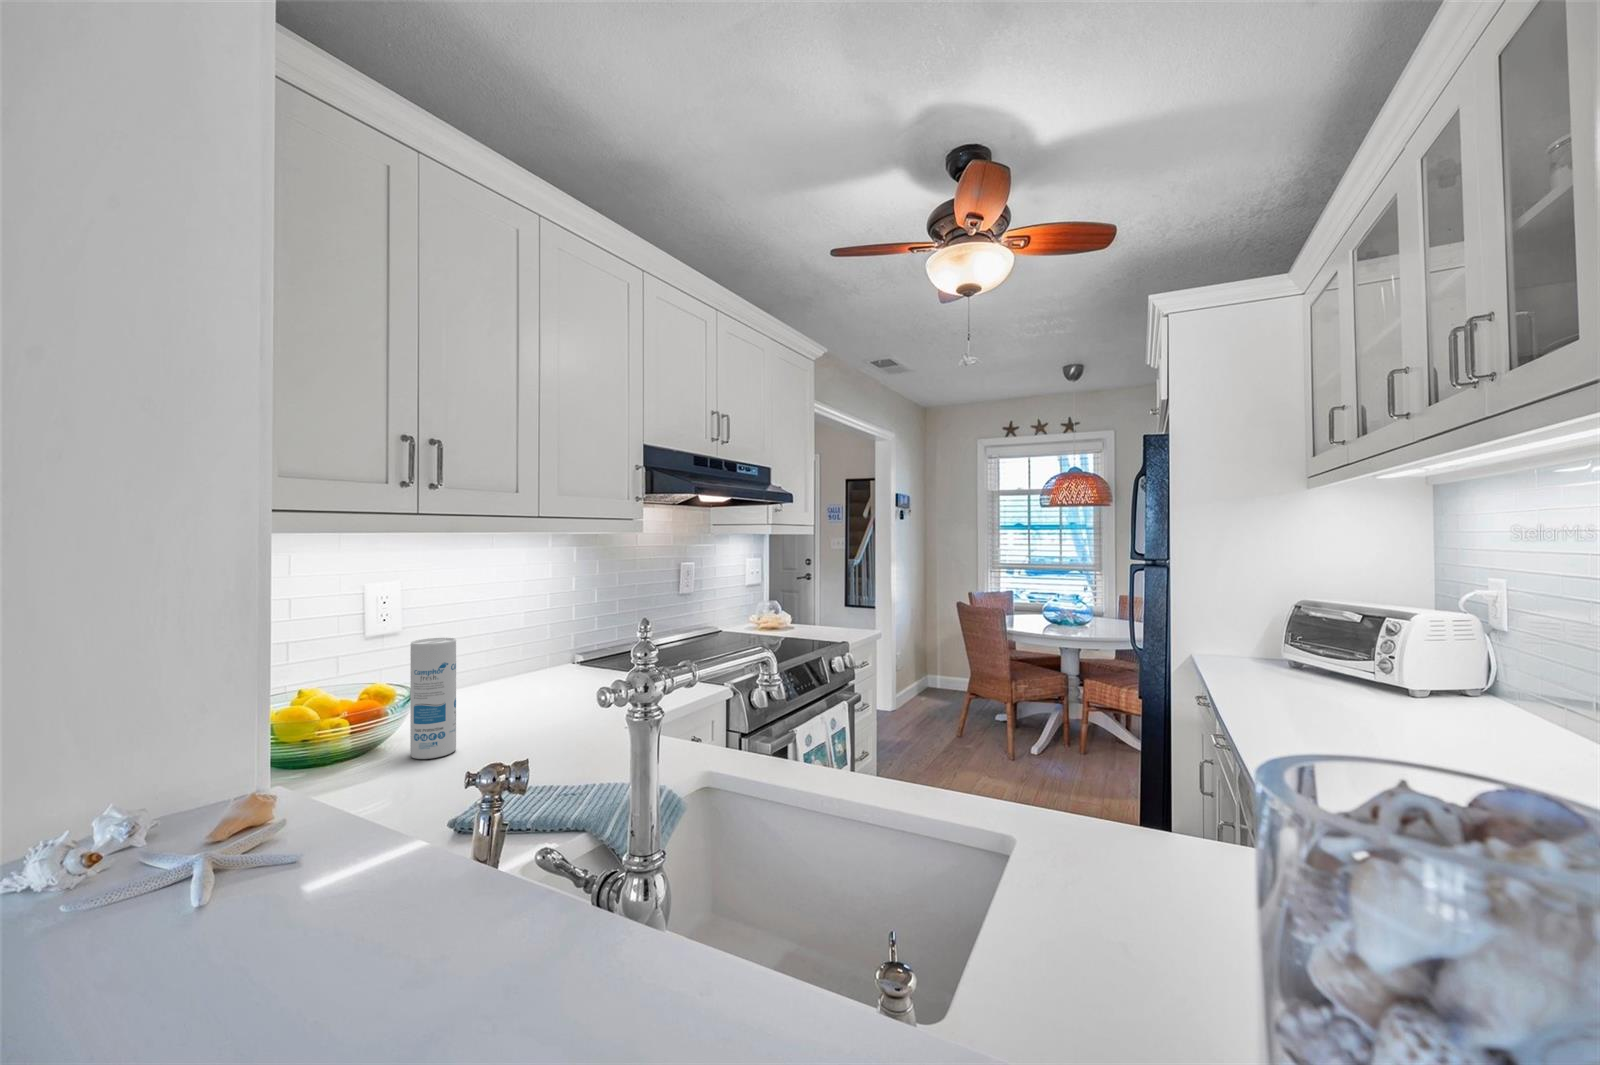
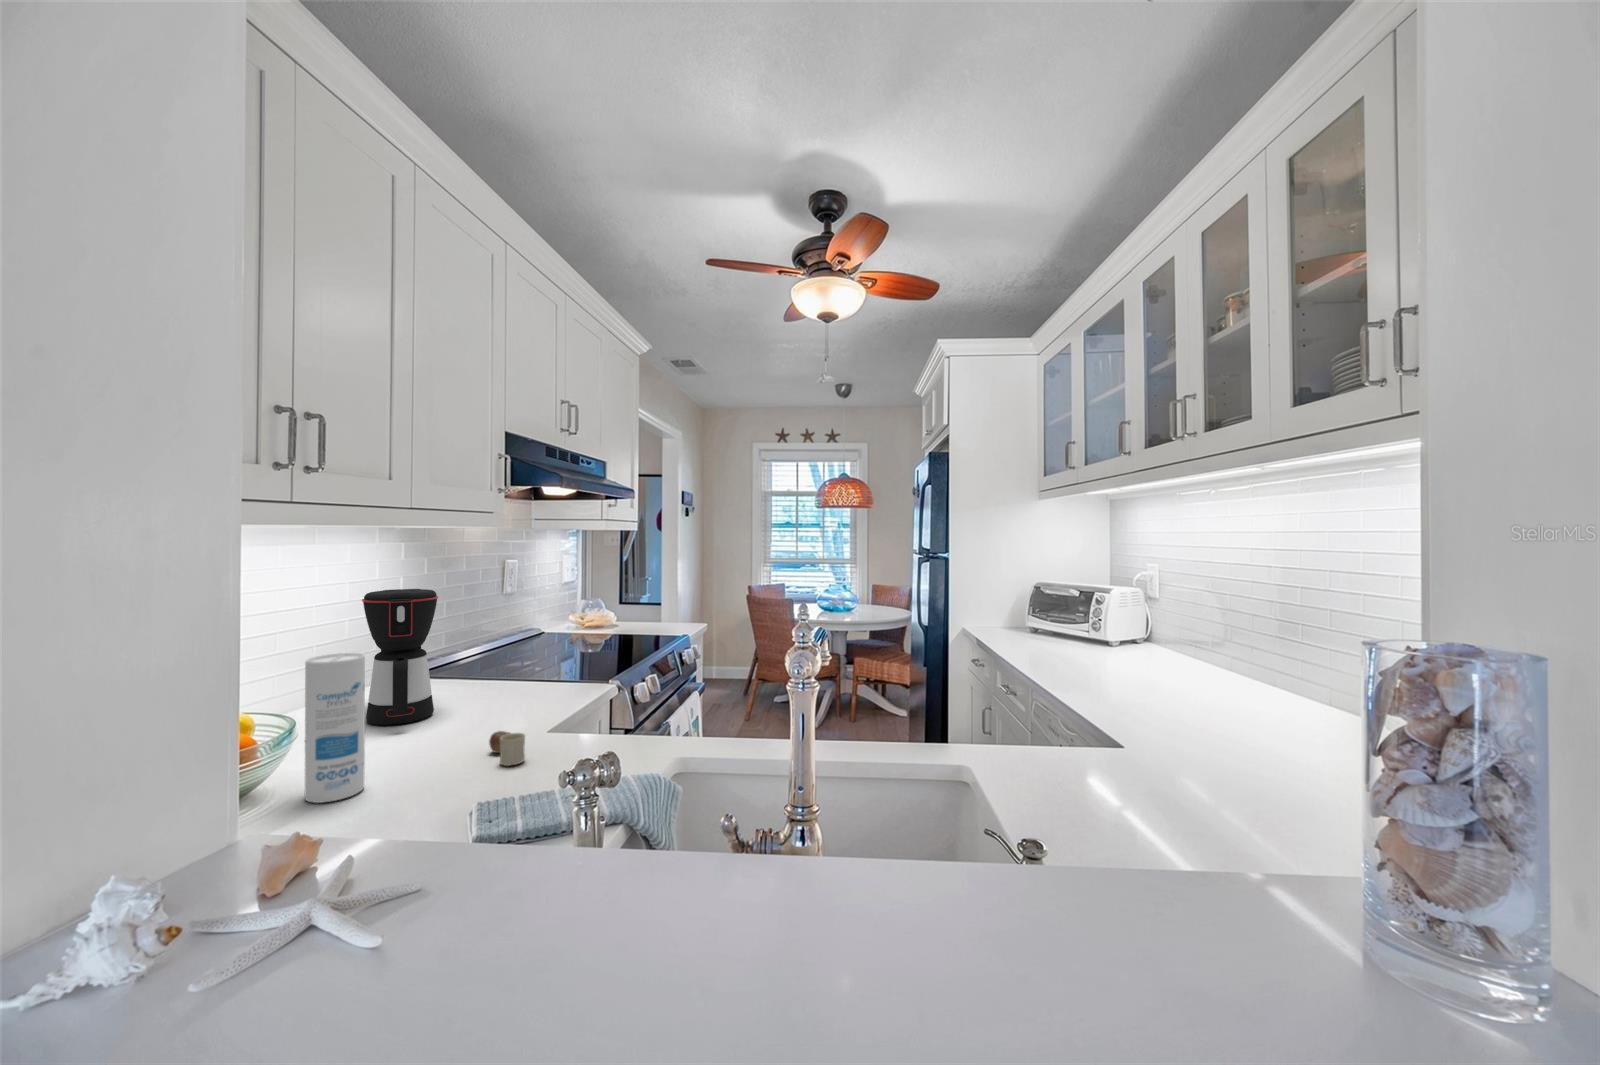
coffee maker: none [509,586,568,701] -> present [362,589,438,725]
mug: none [562,717,586,750] -> present [489,731,525,766]

